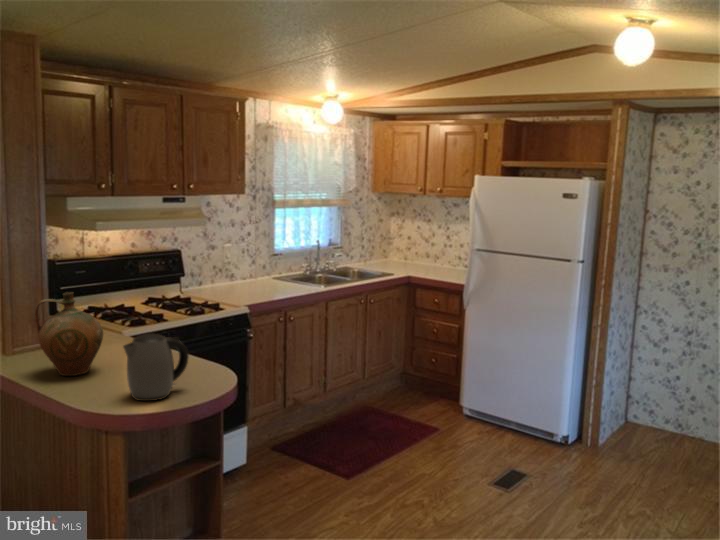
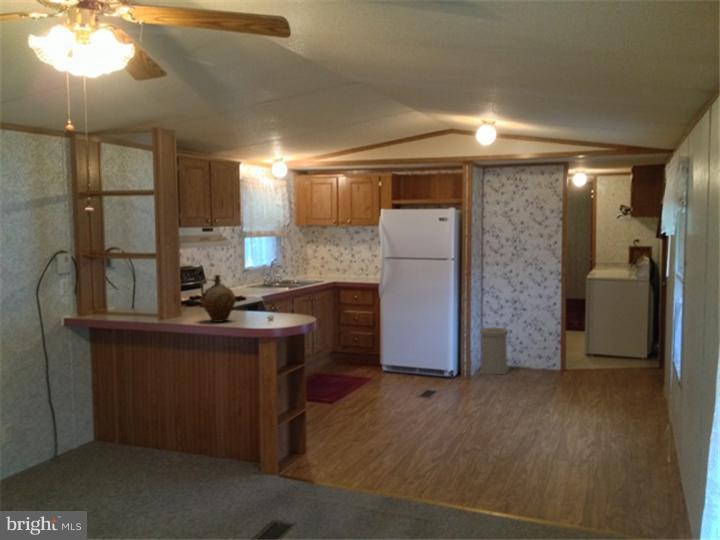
kettle: present [123,334,189,401] -> none [267,290,294,324]
trash can: none [619,369,672,447] -> present [480,327,508,374]

